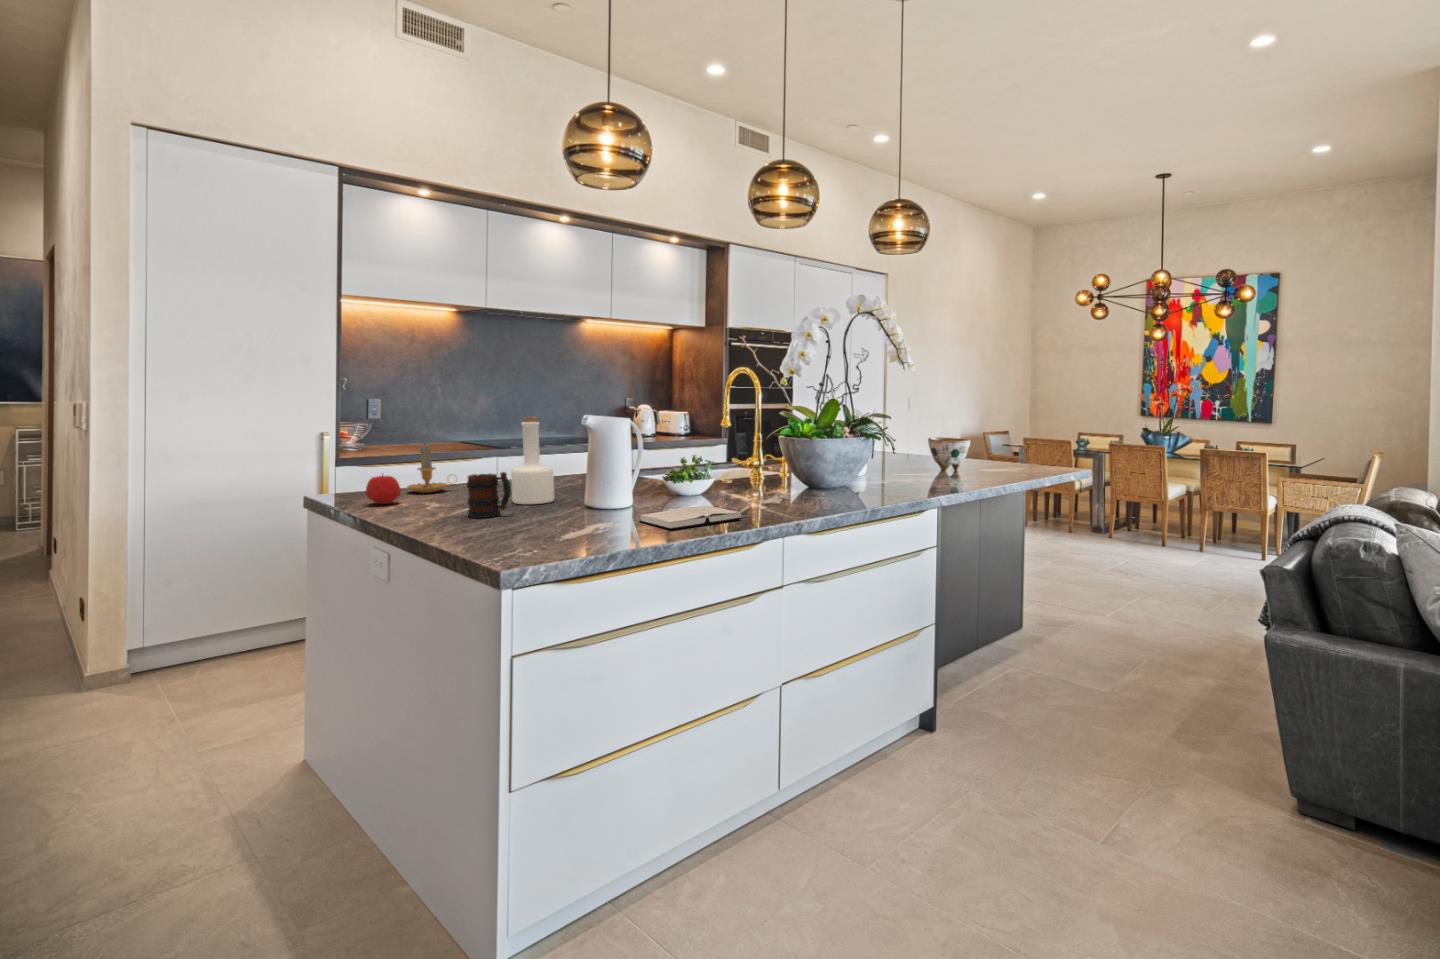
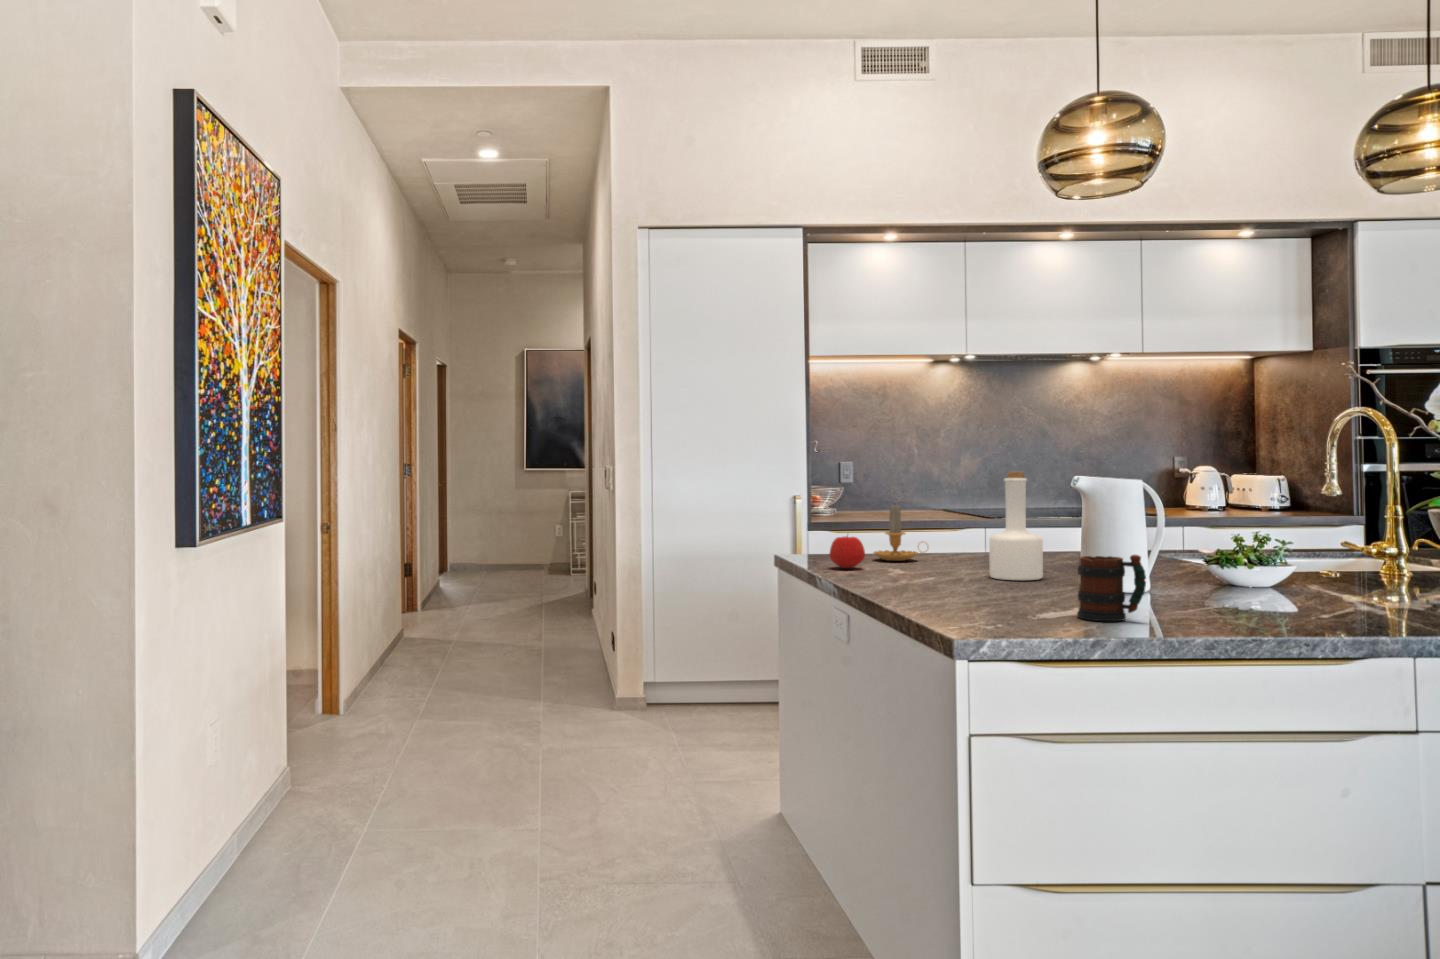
mug: present [467,472,511,518] -> present [1077,555,1146,621]
hardback book: present [639,506,742,530] -> none [1150,595,1315,621]

